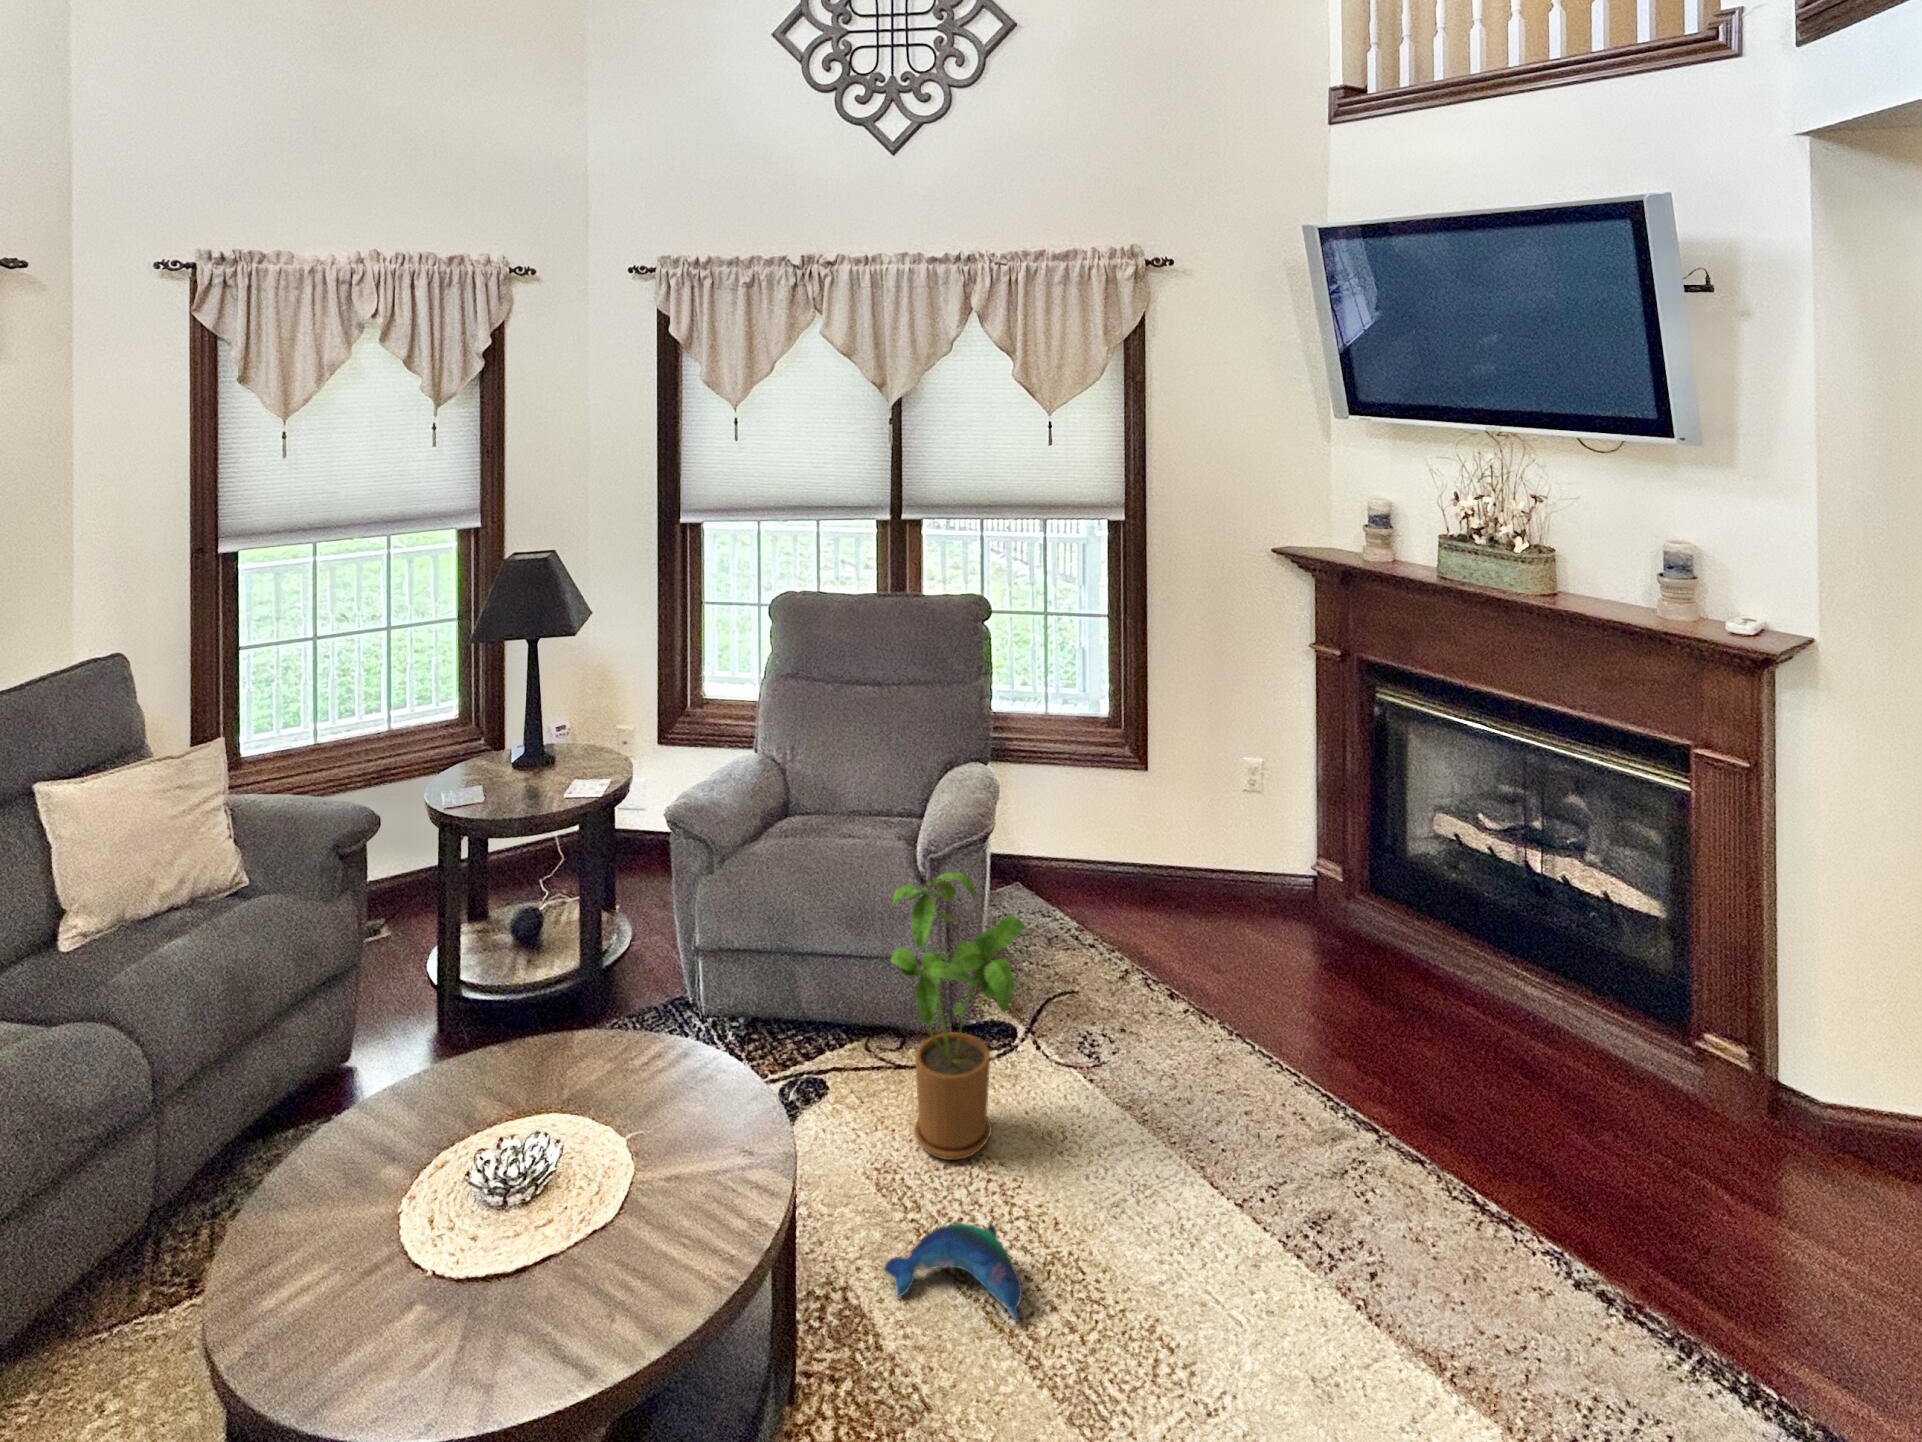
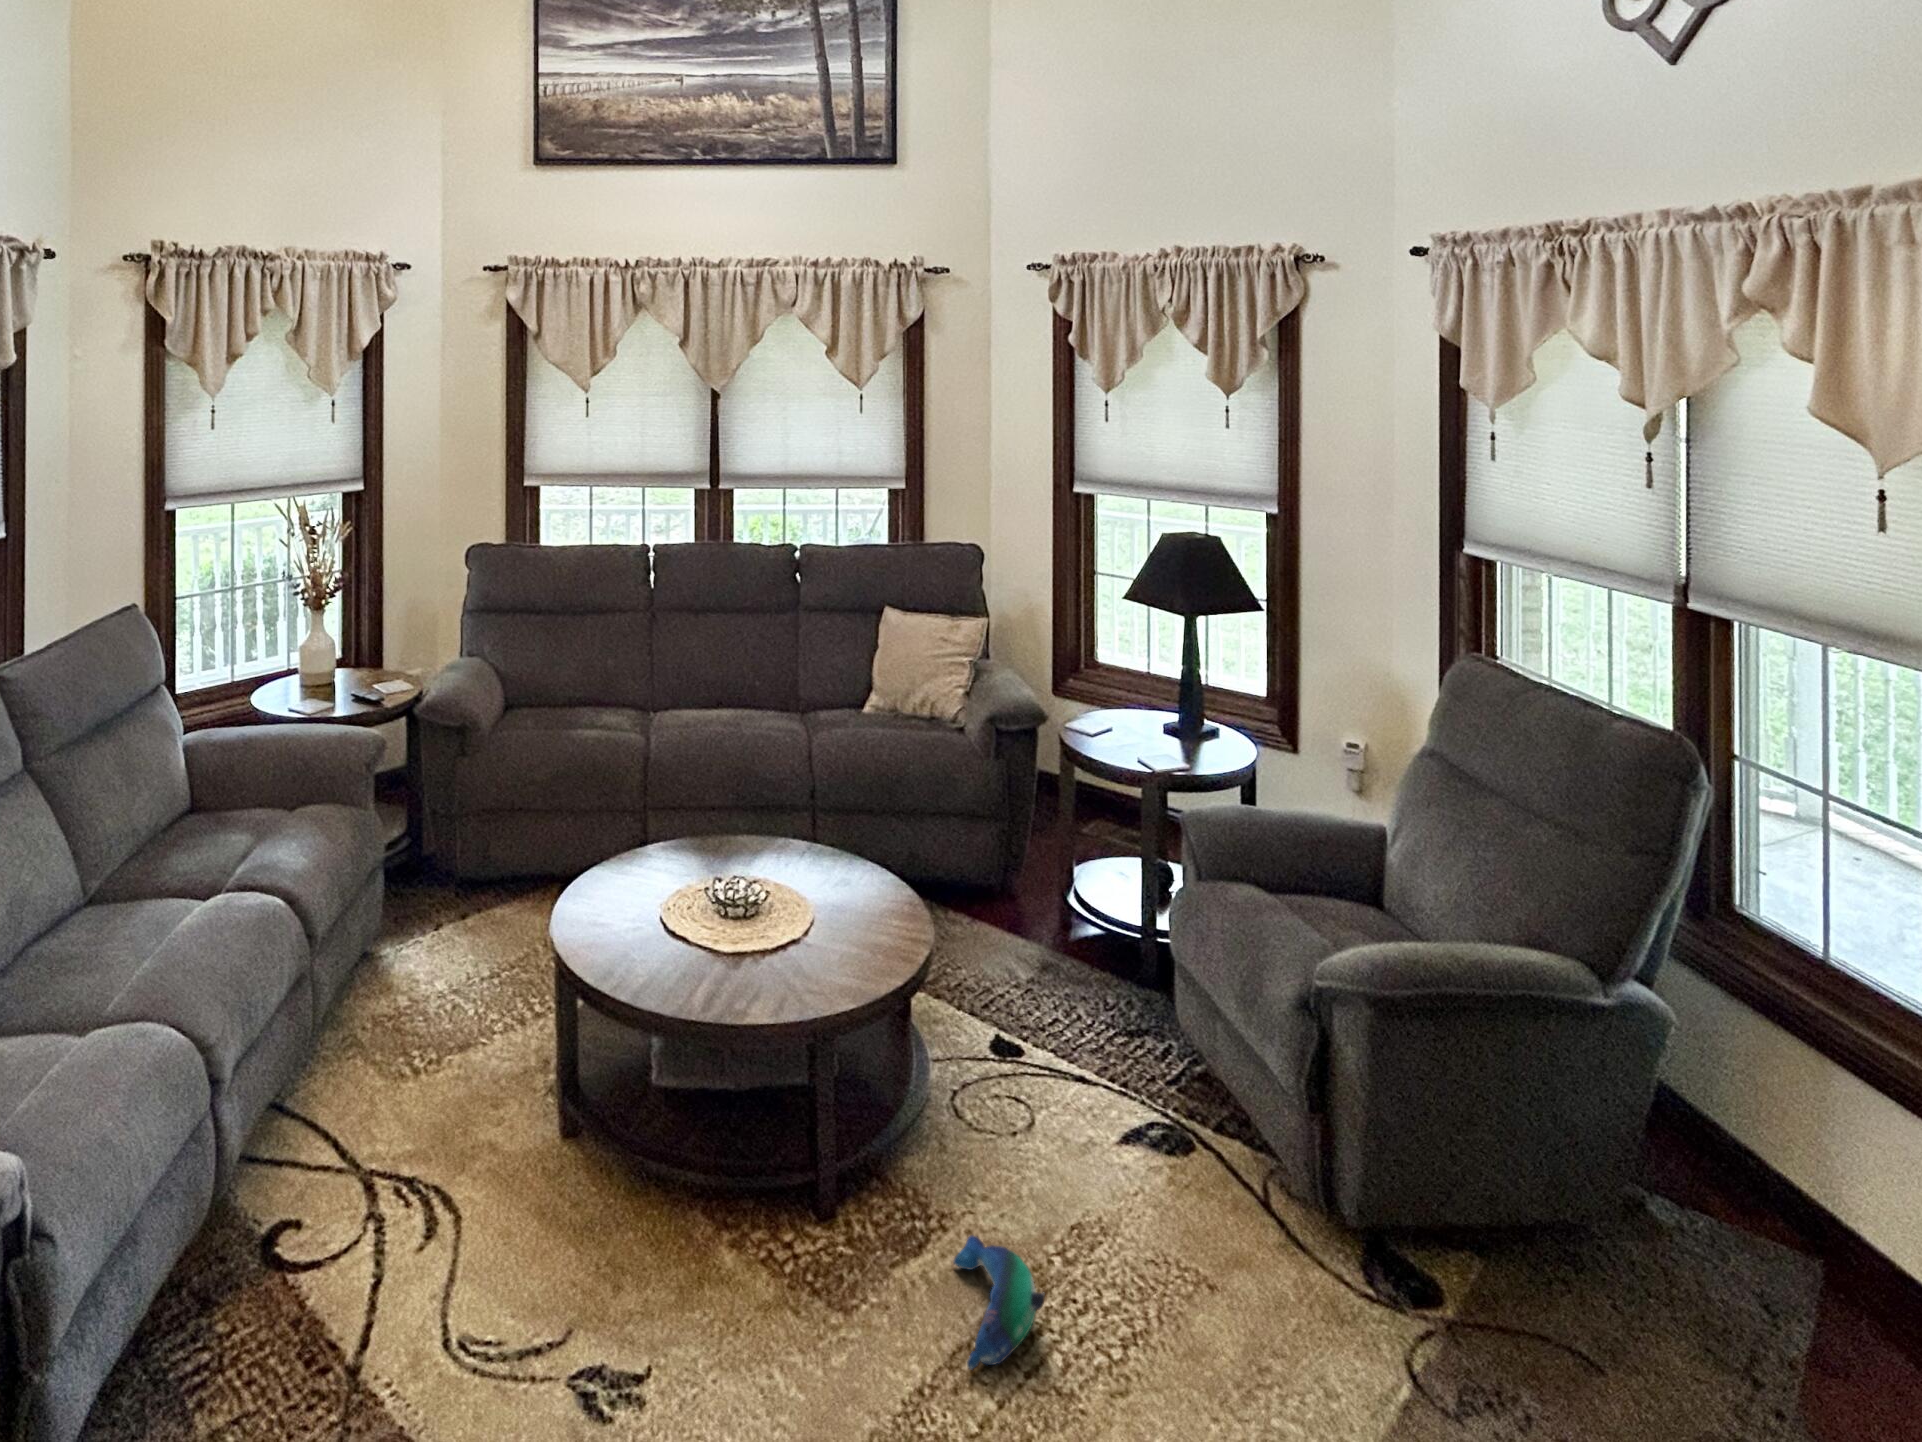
house plant: present [890,873,1026,1160] -> none [1108,951,1320,1305]

